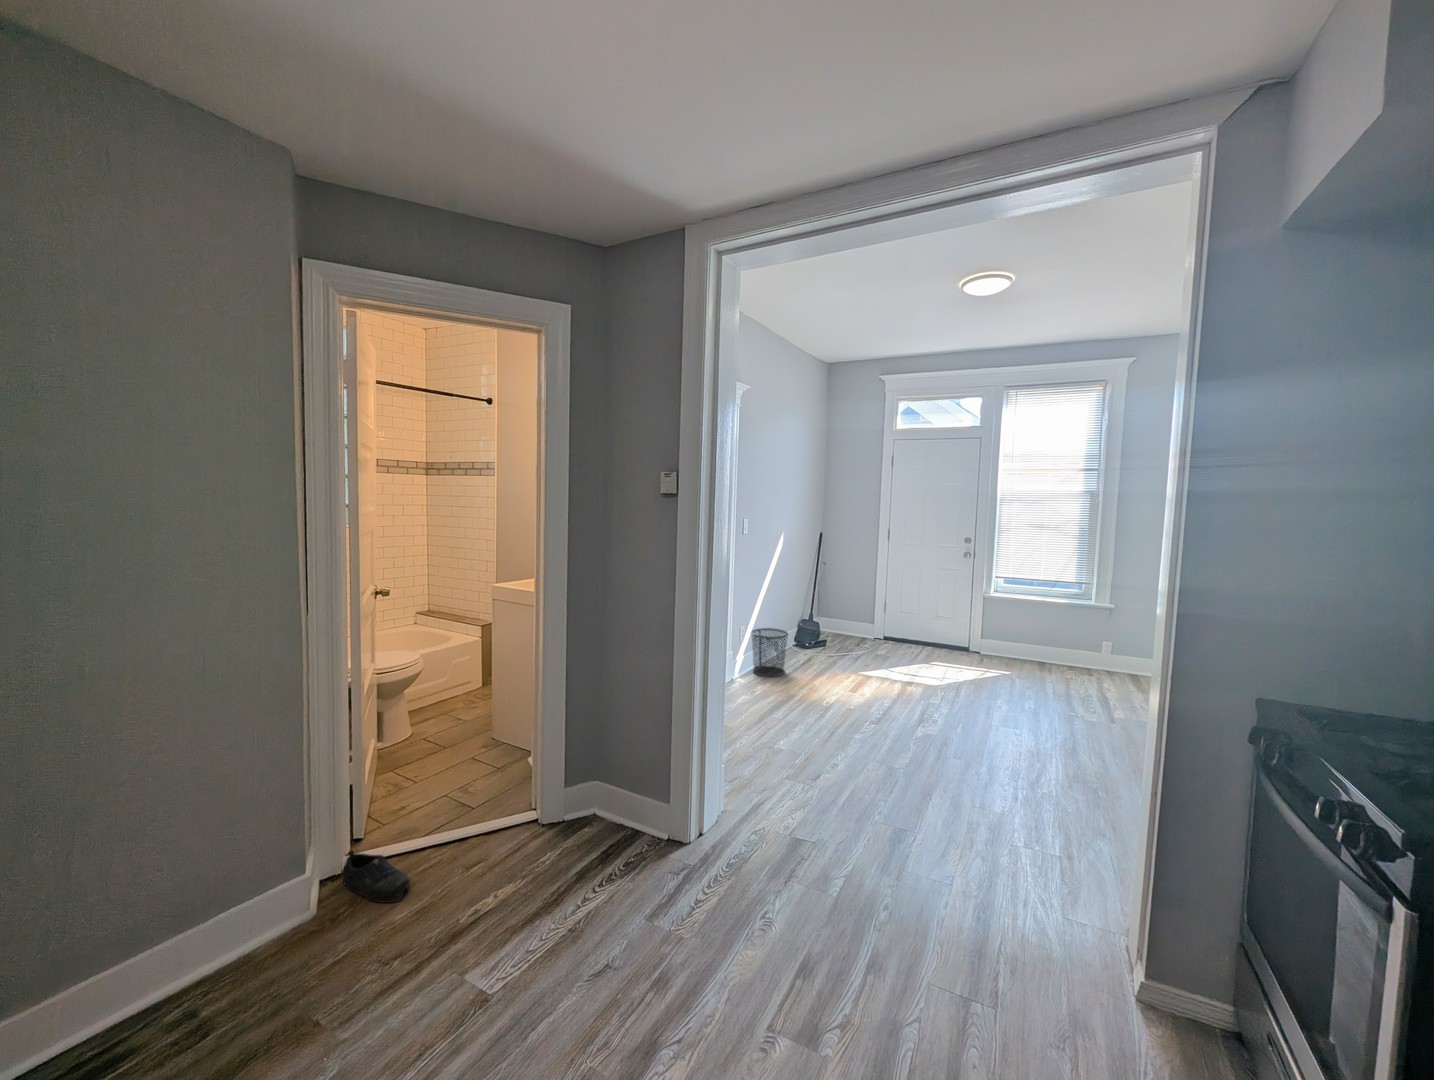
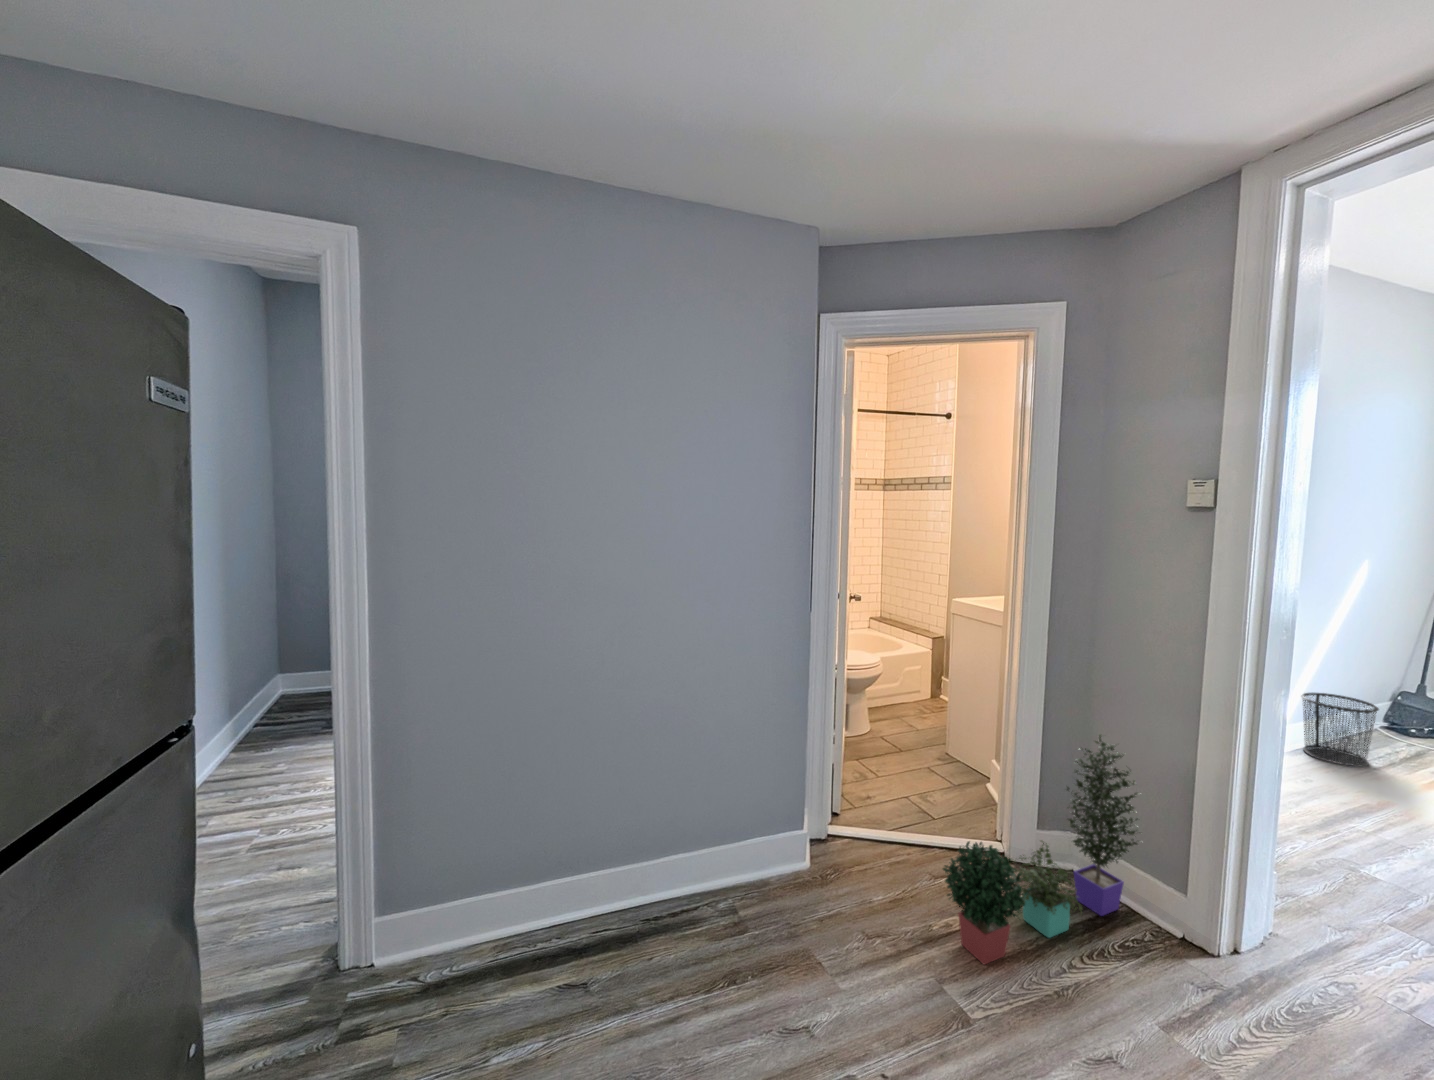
potted plant: none [465,690,640,936] -> present [943,734,1138,965]
shoe: present [343,850,410,903] -> none [828,821,885,883]

